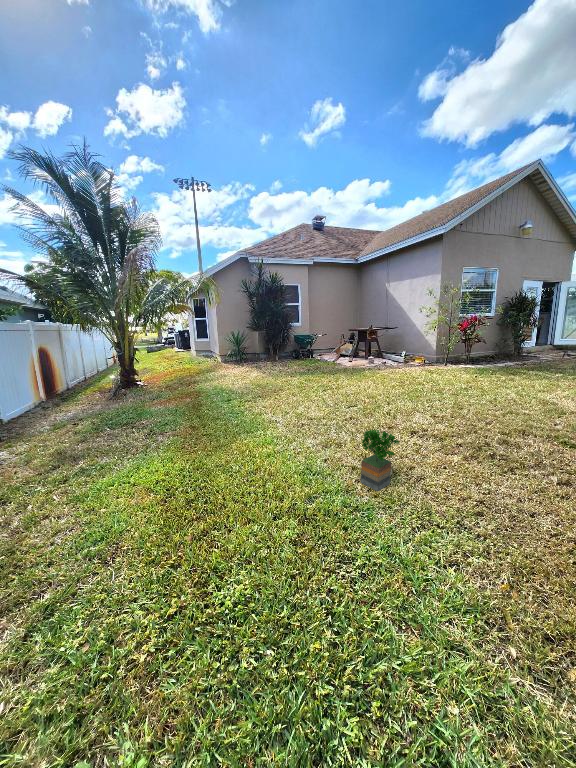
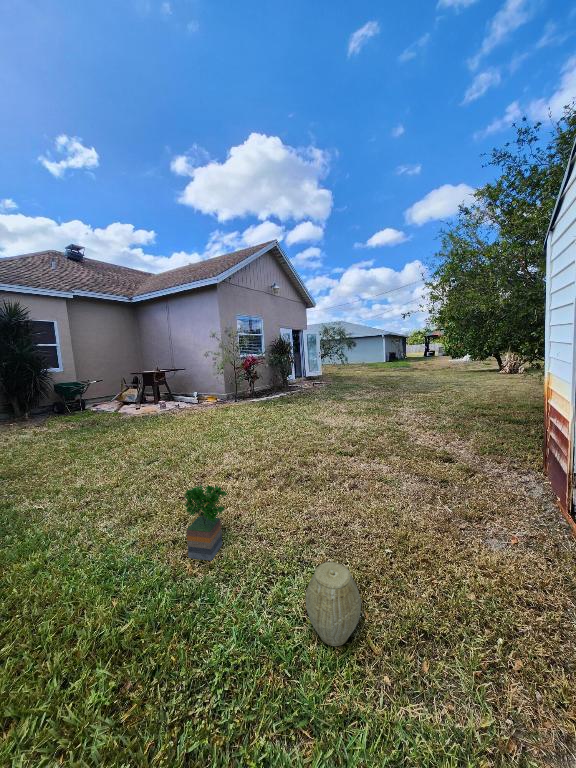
woven basket: none [445,527,507,603] -> present [306,562,361,646]

